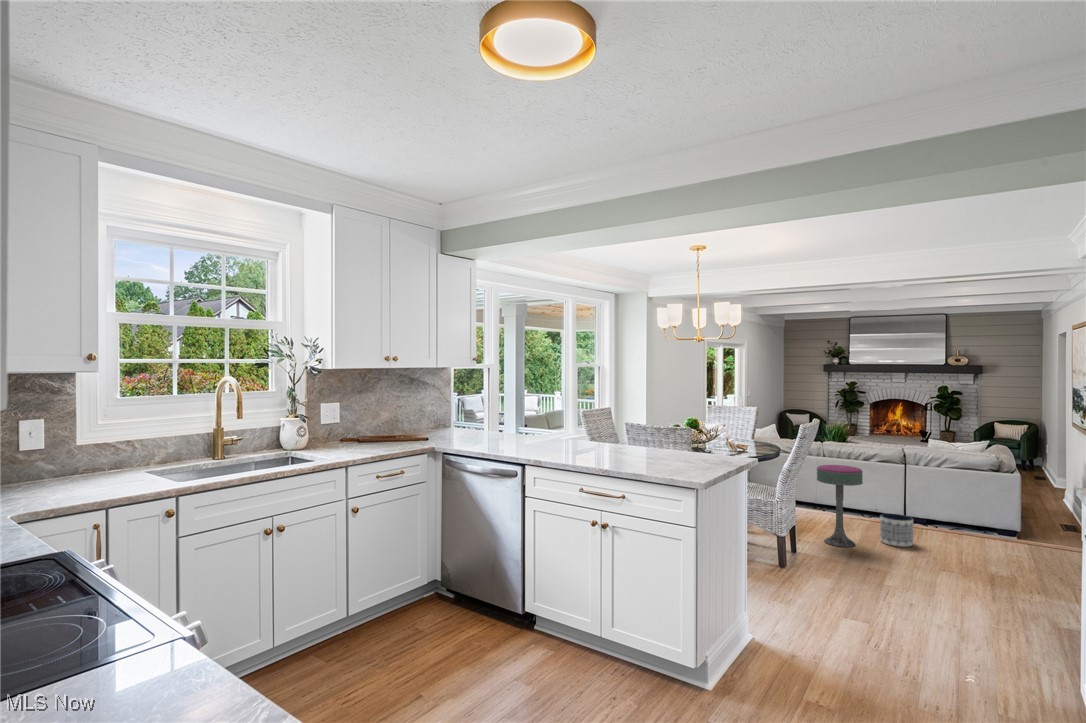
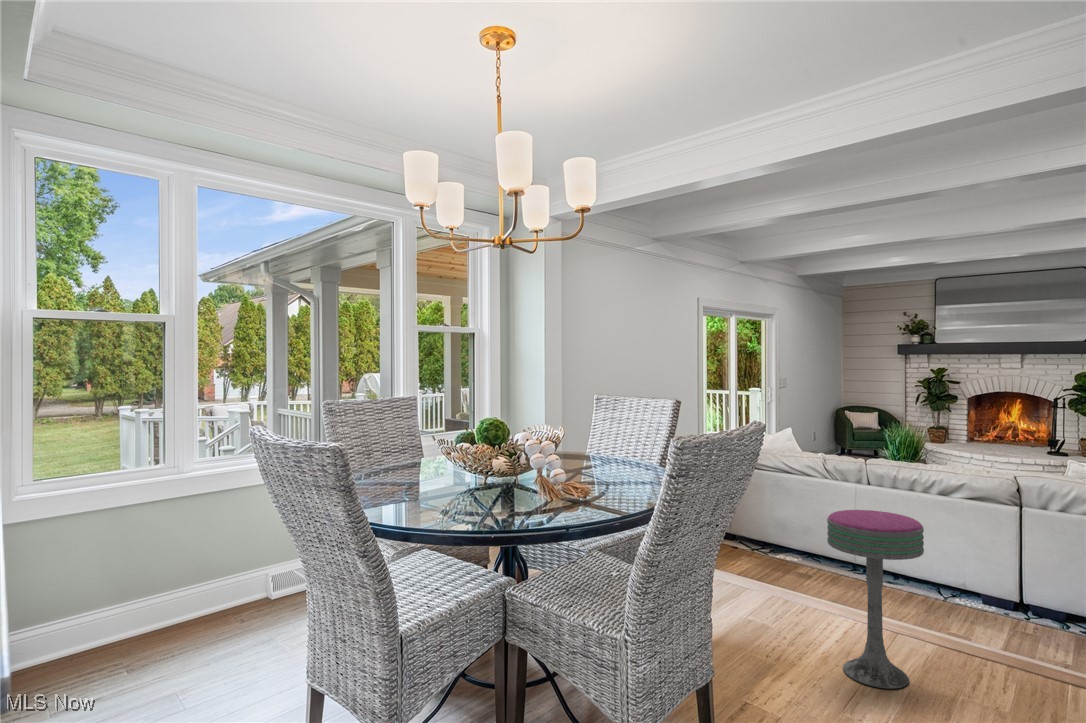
planter: present [880,514,913,547] -> none [966,613,1040,693]

